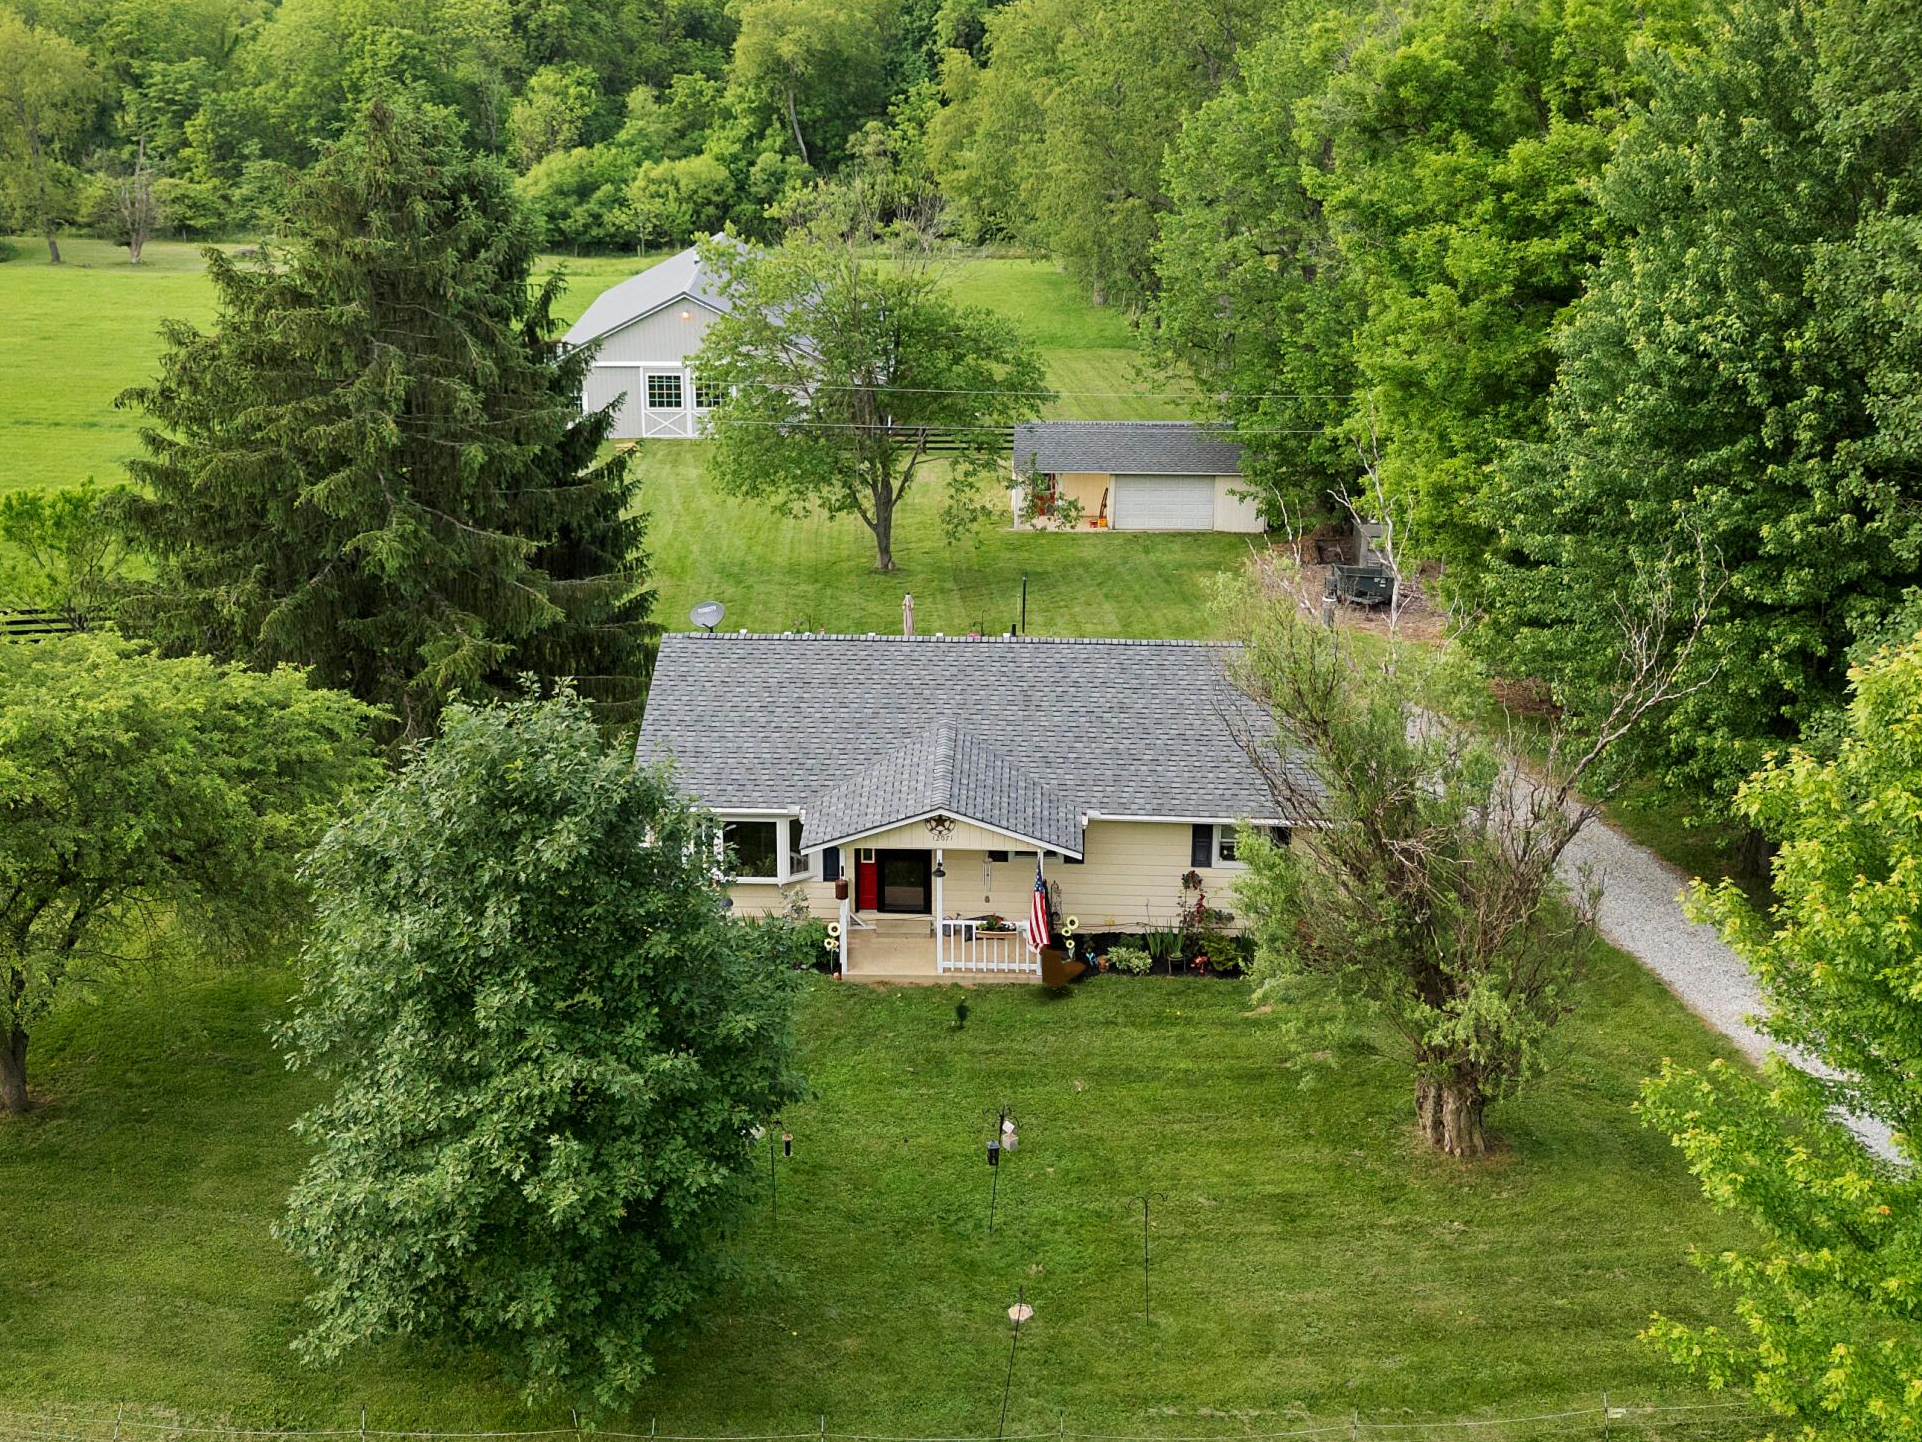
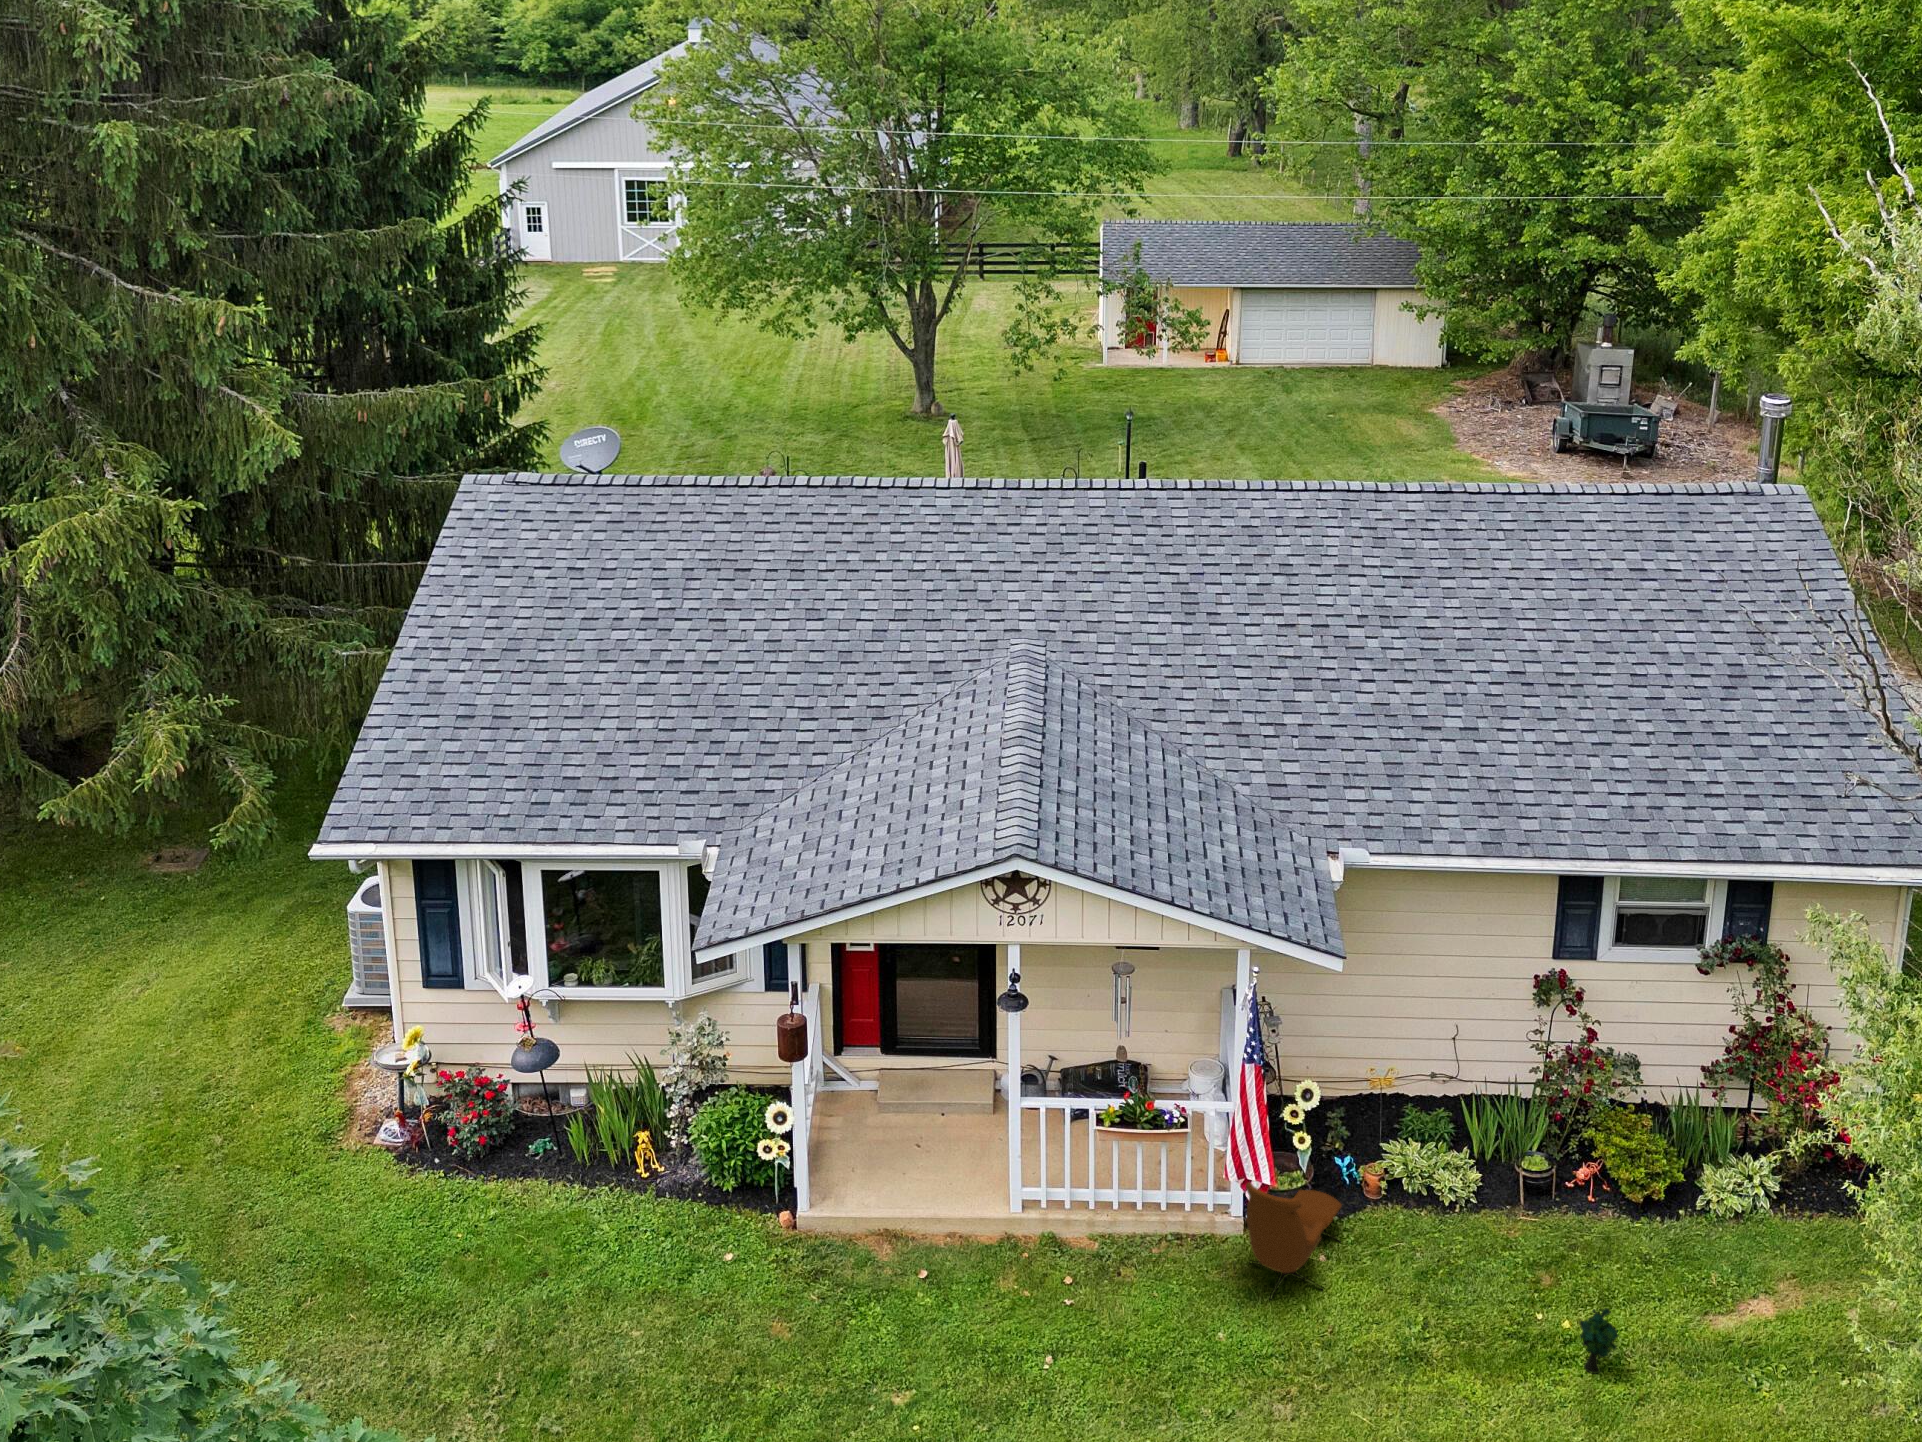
decorative plant: present [955,999,971,1029] -> present [1579,1308,1619,1374]

